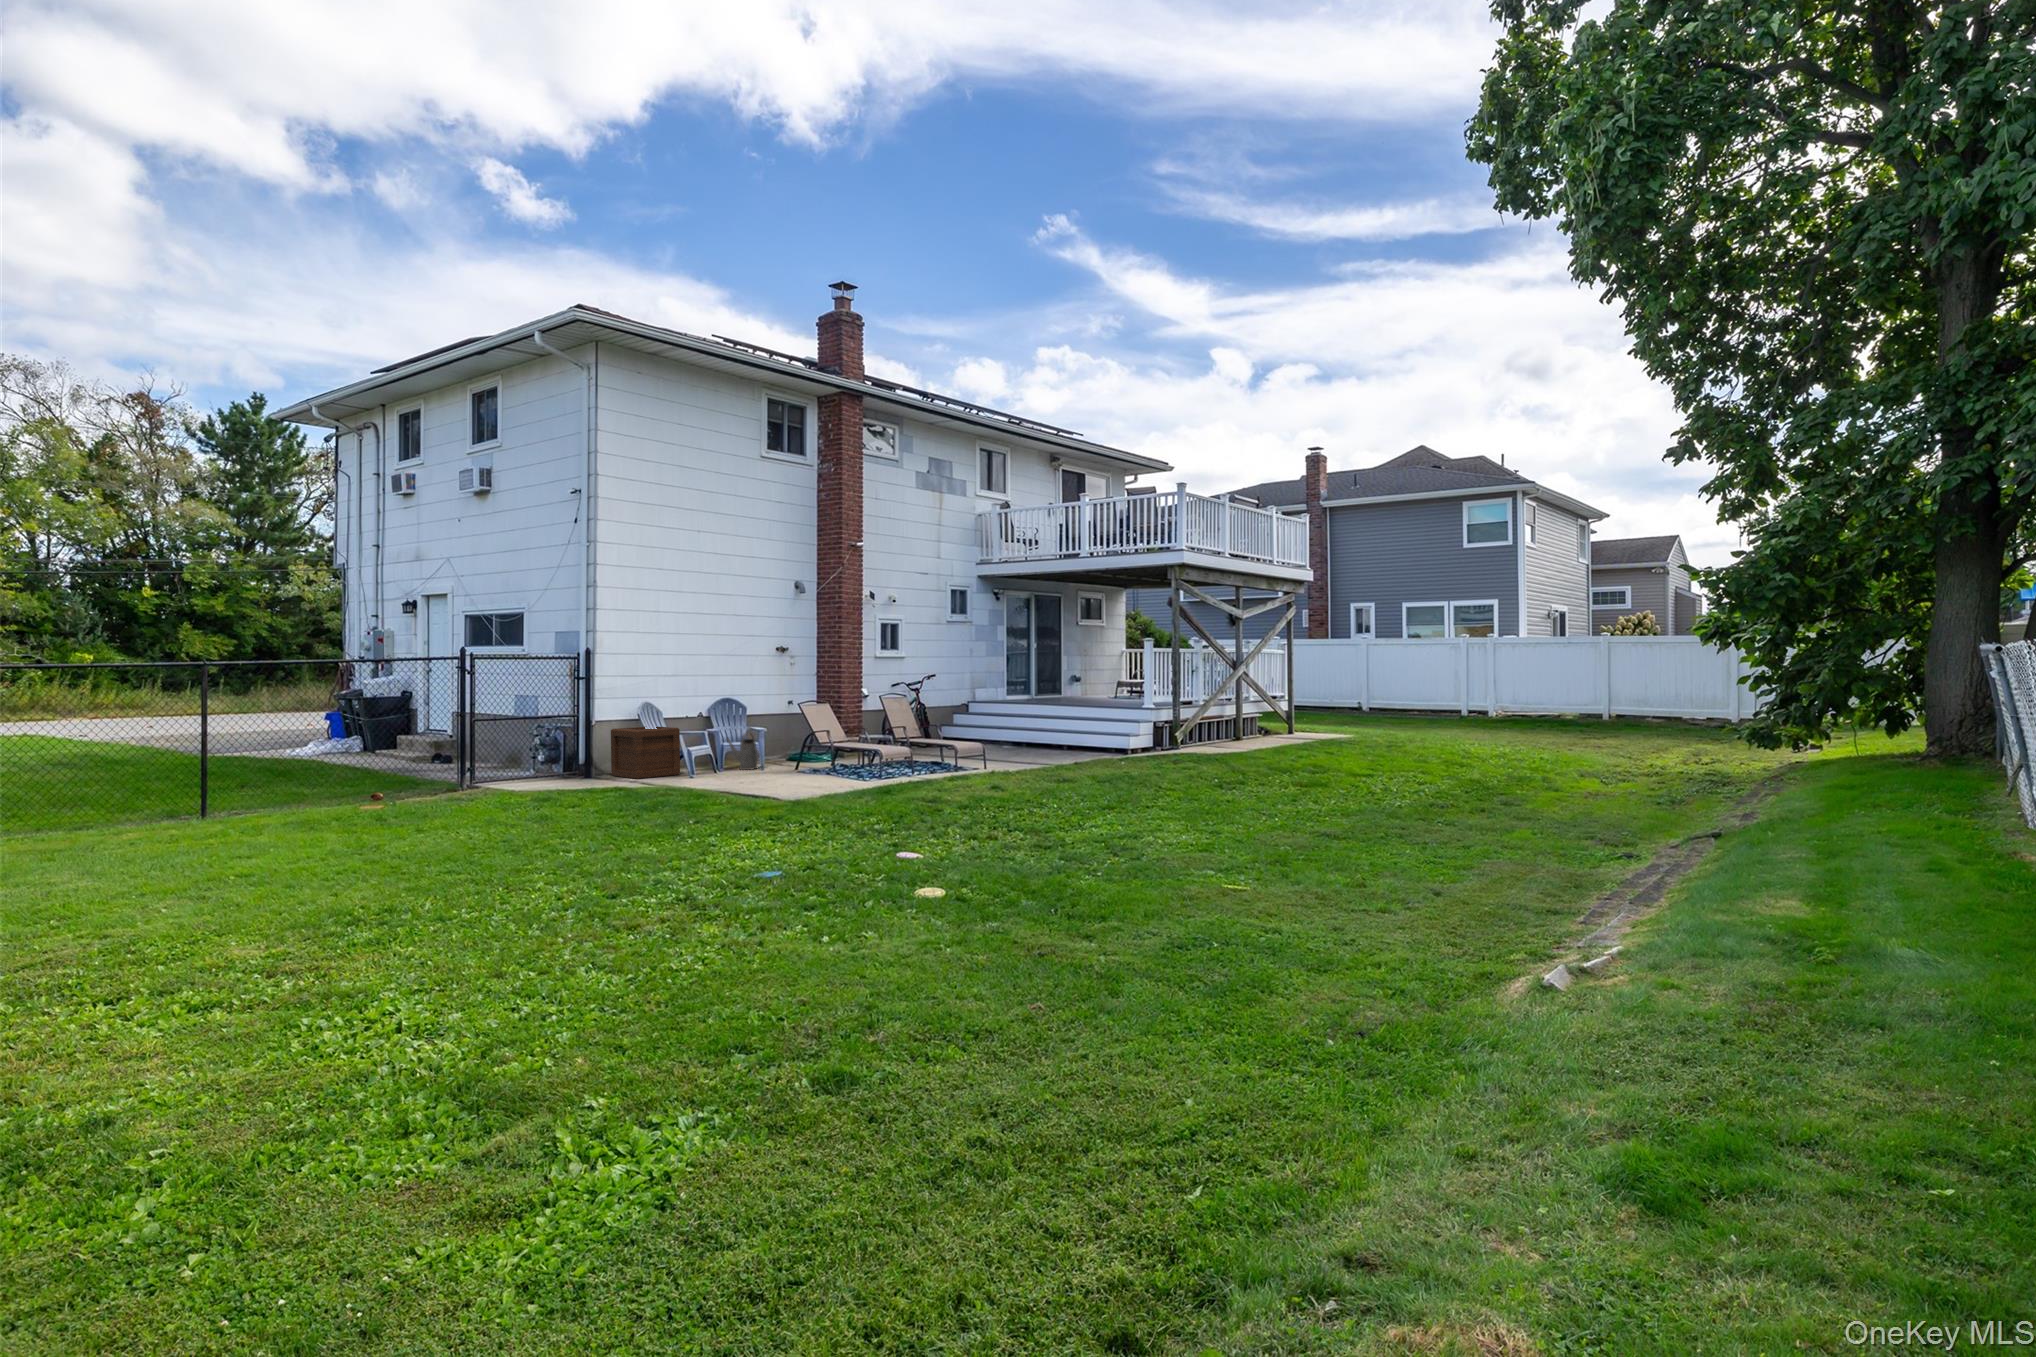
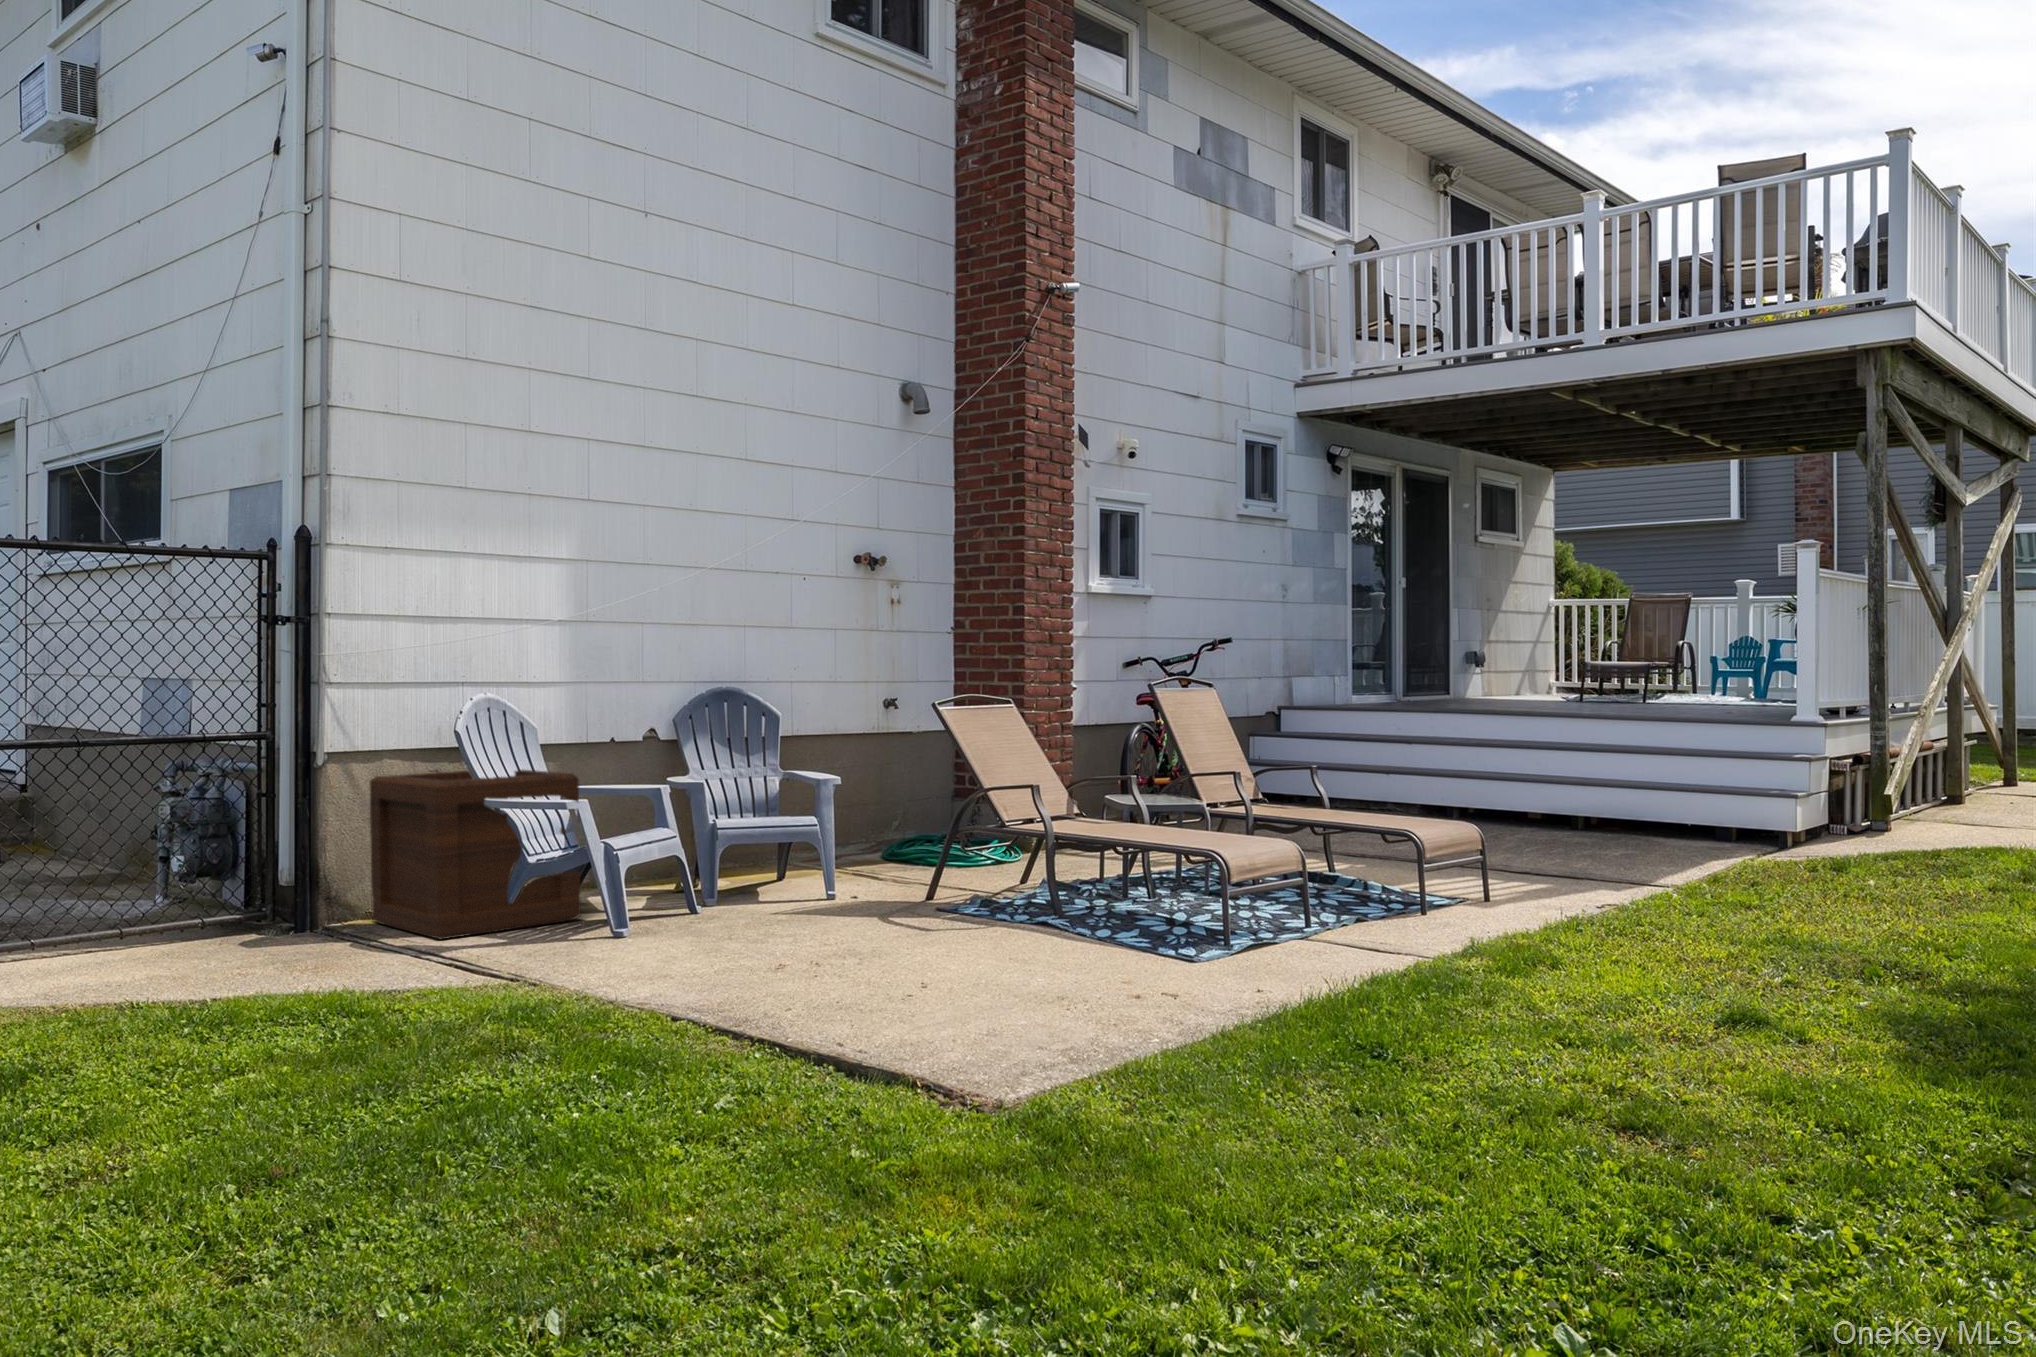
watering can: present [727,733,759,770] -> none [721,786,820,898]

